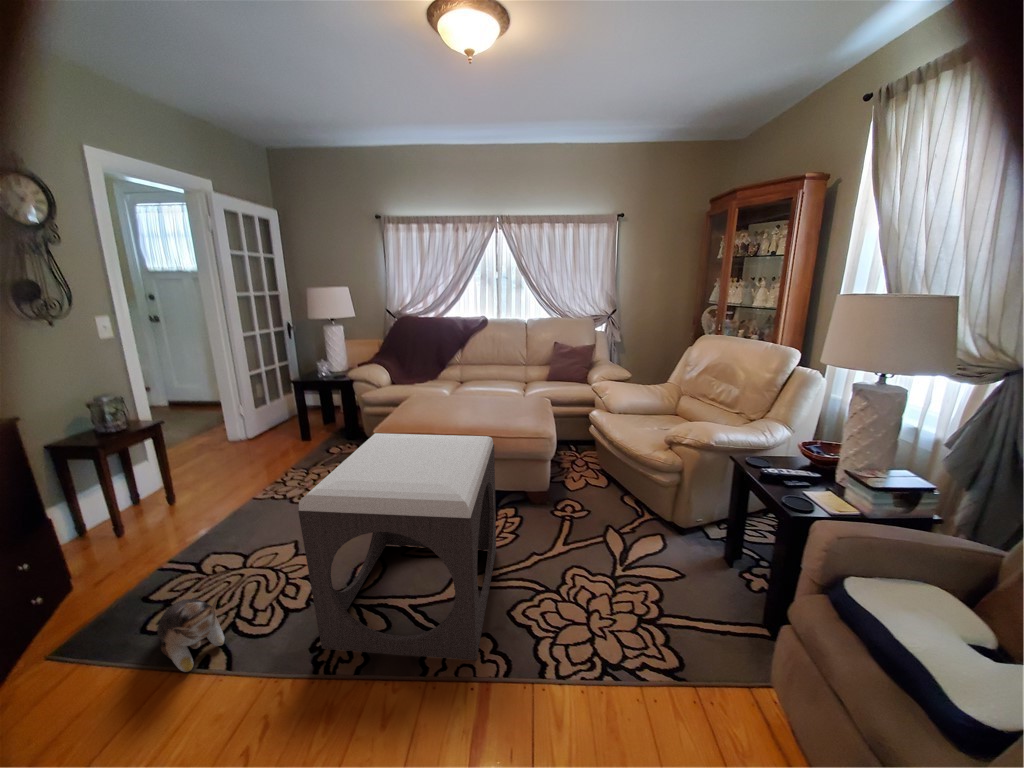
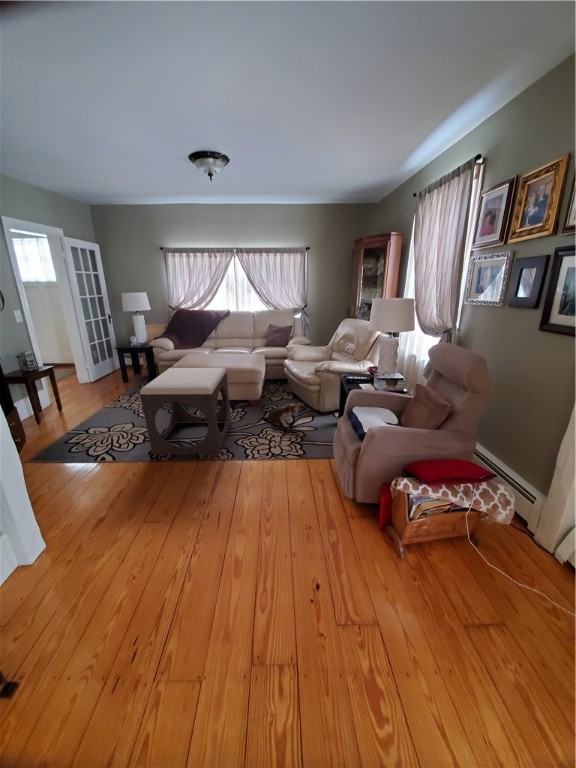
plush toy: present [157,599,224,672] -> present [262,402,301,427]

